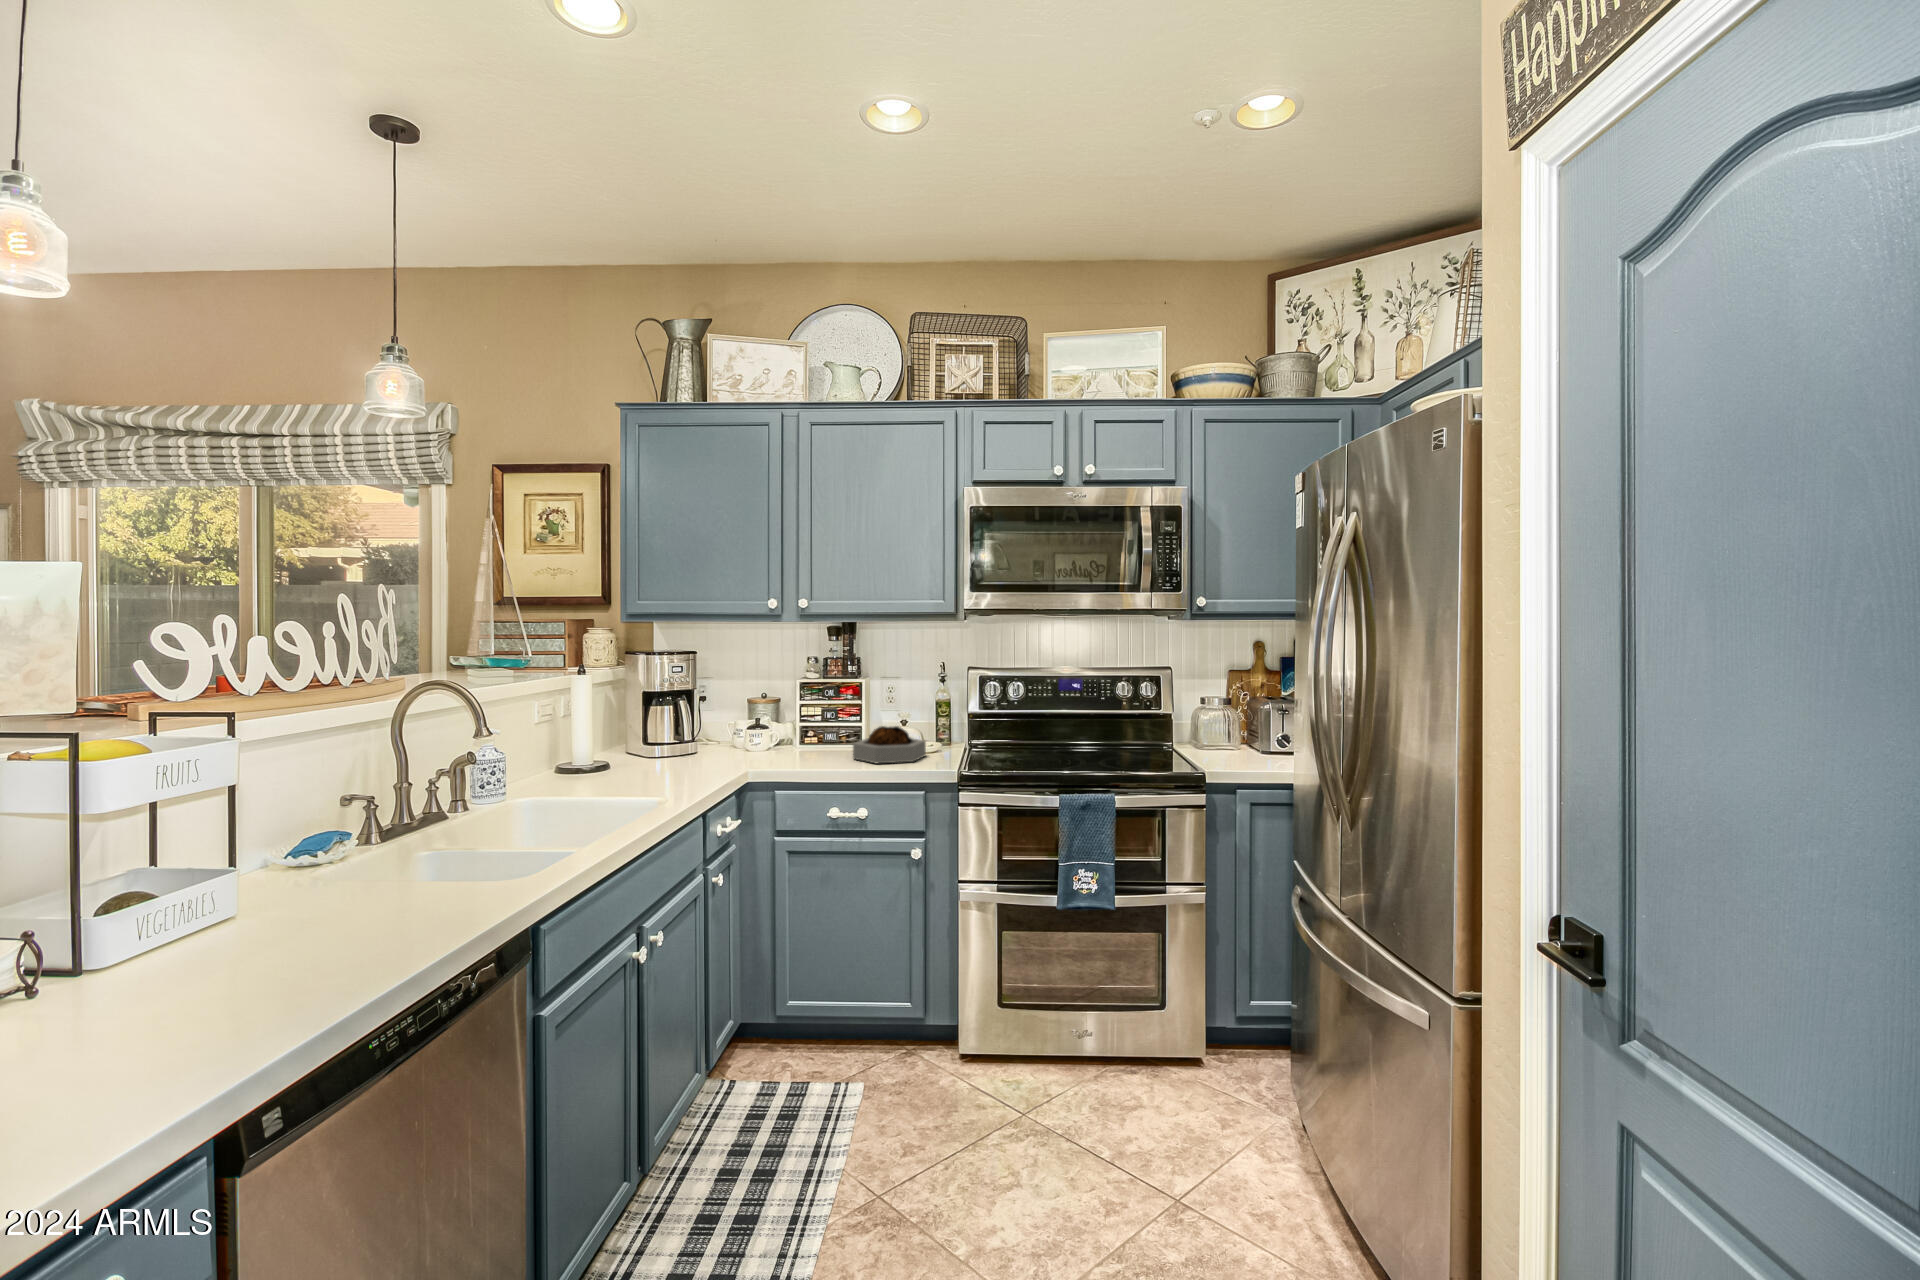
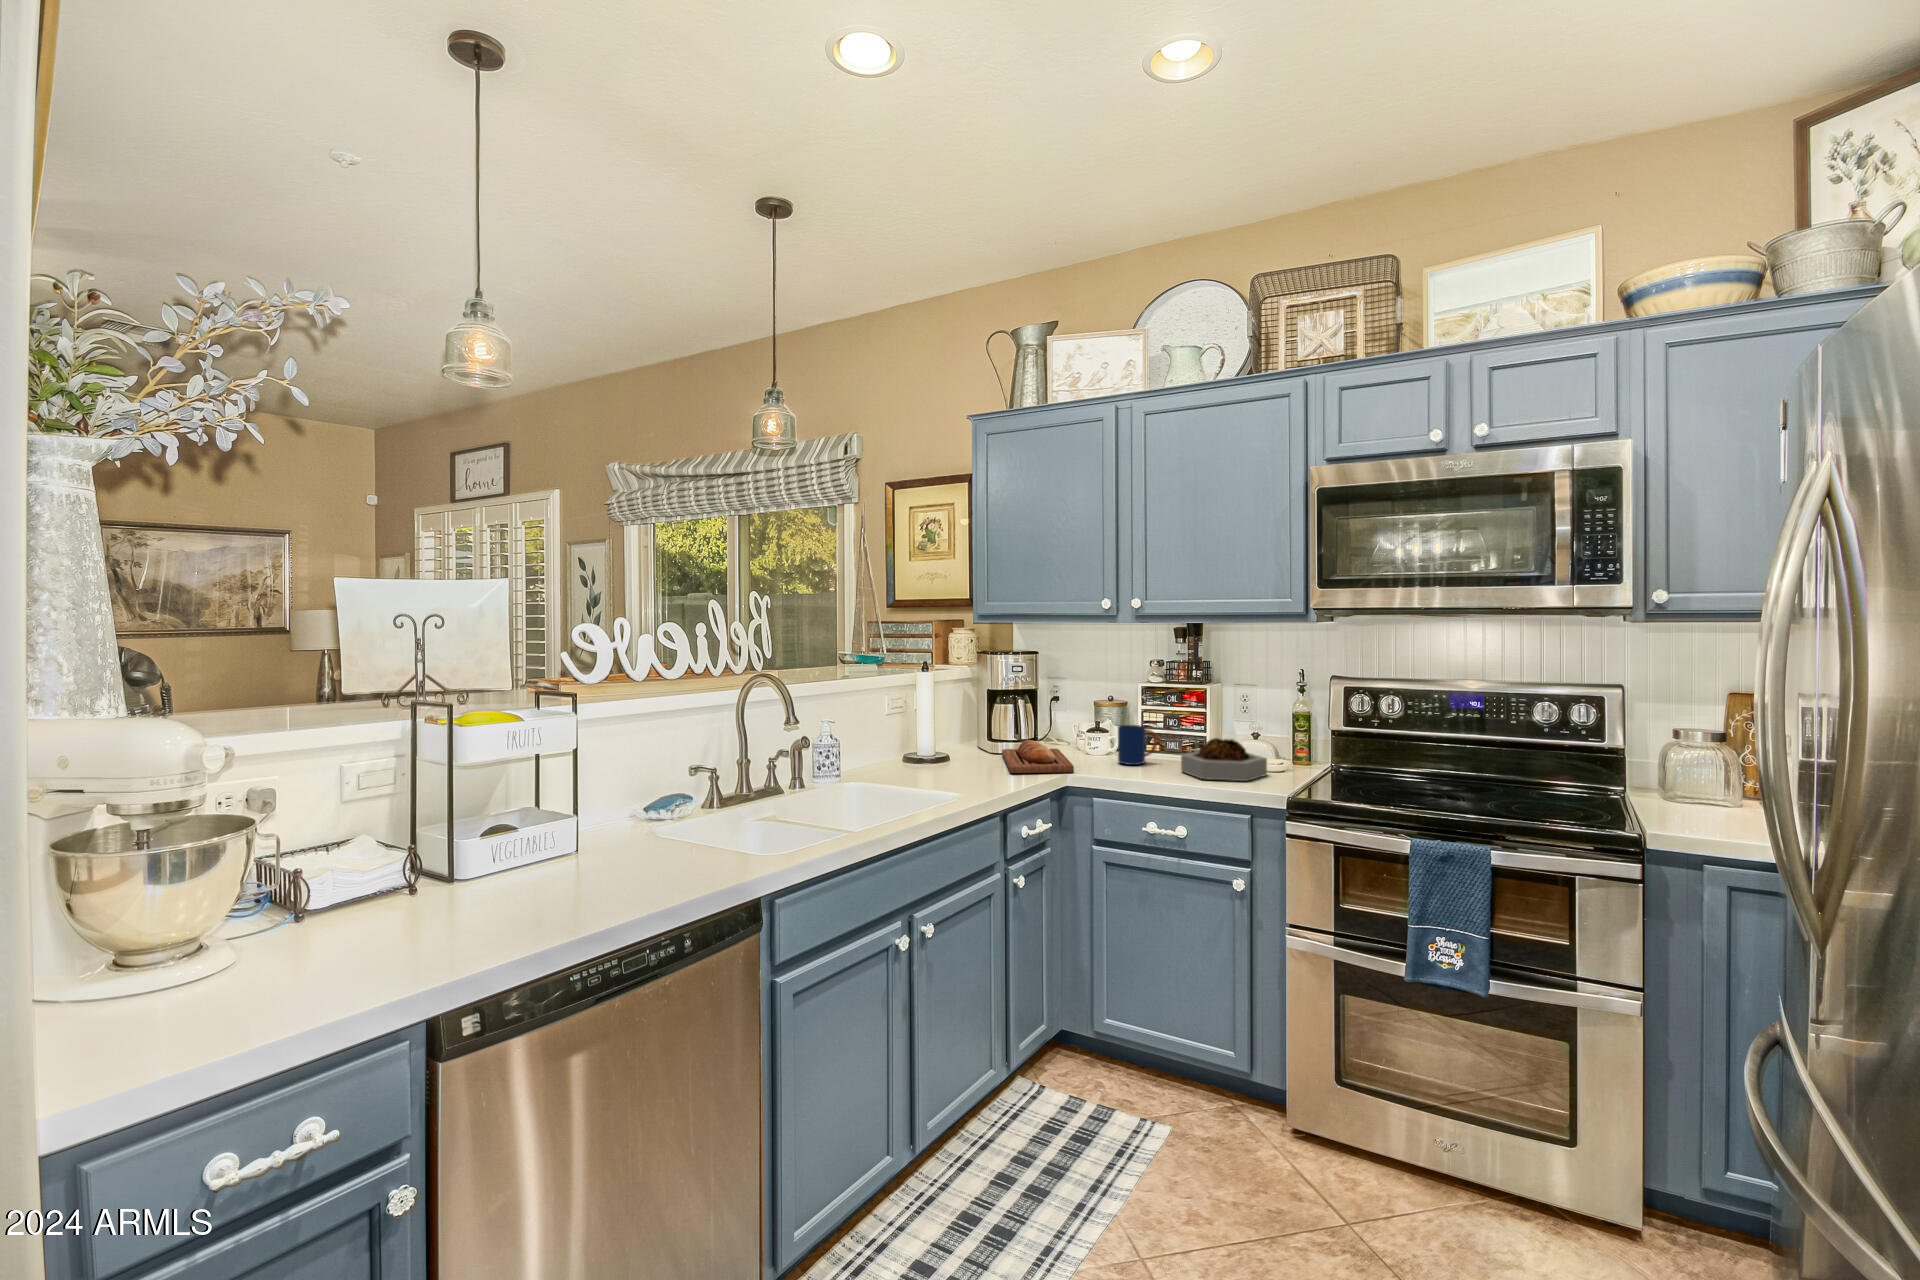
mug: none [788,719,825,757] -> present [1118,725,1157,765]
bread loaf: none [665,741,754,774] -> present [1002,740,1074,773]

